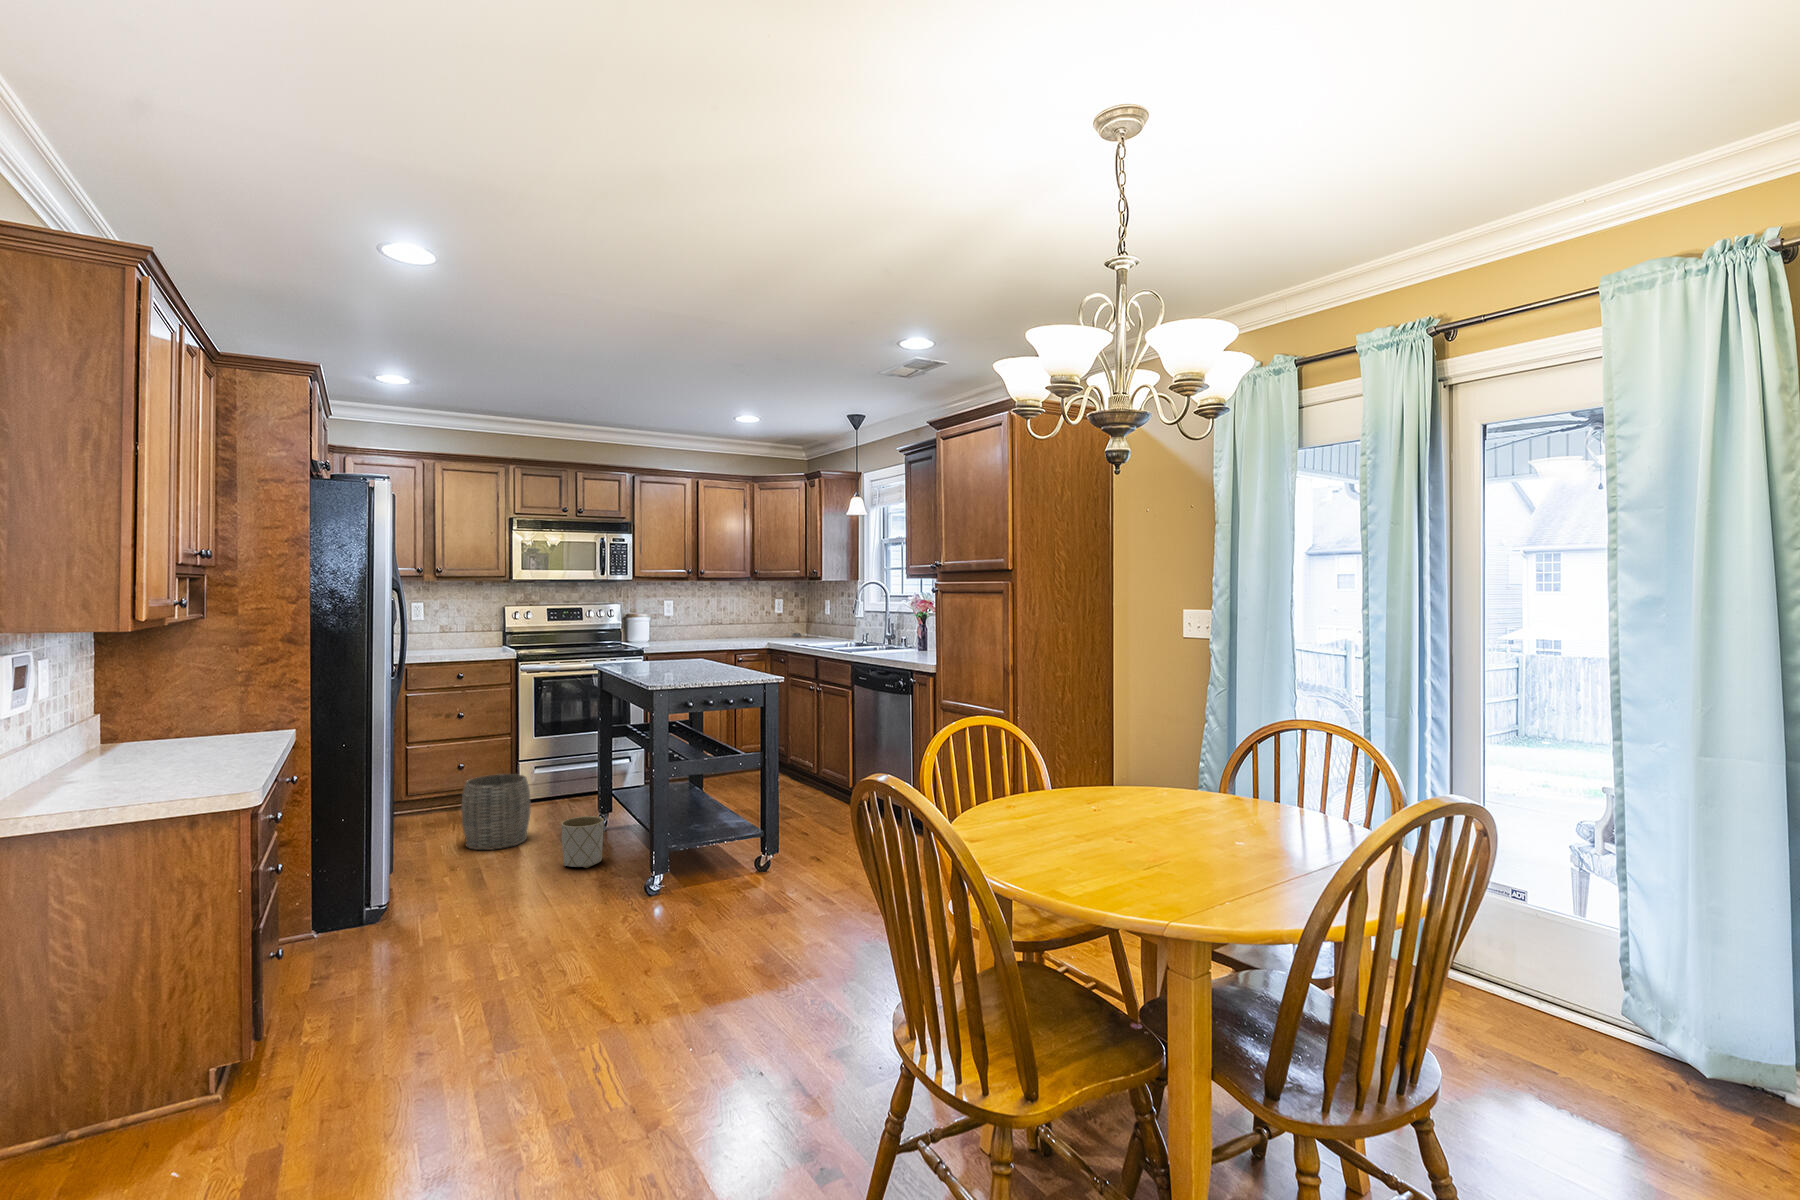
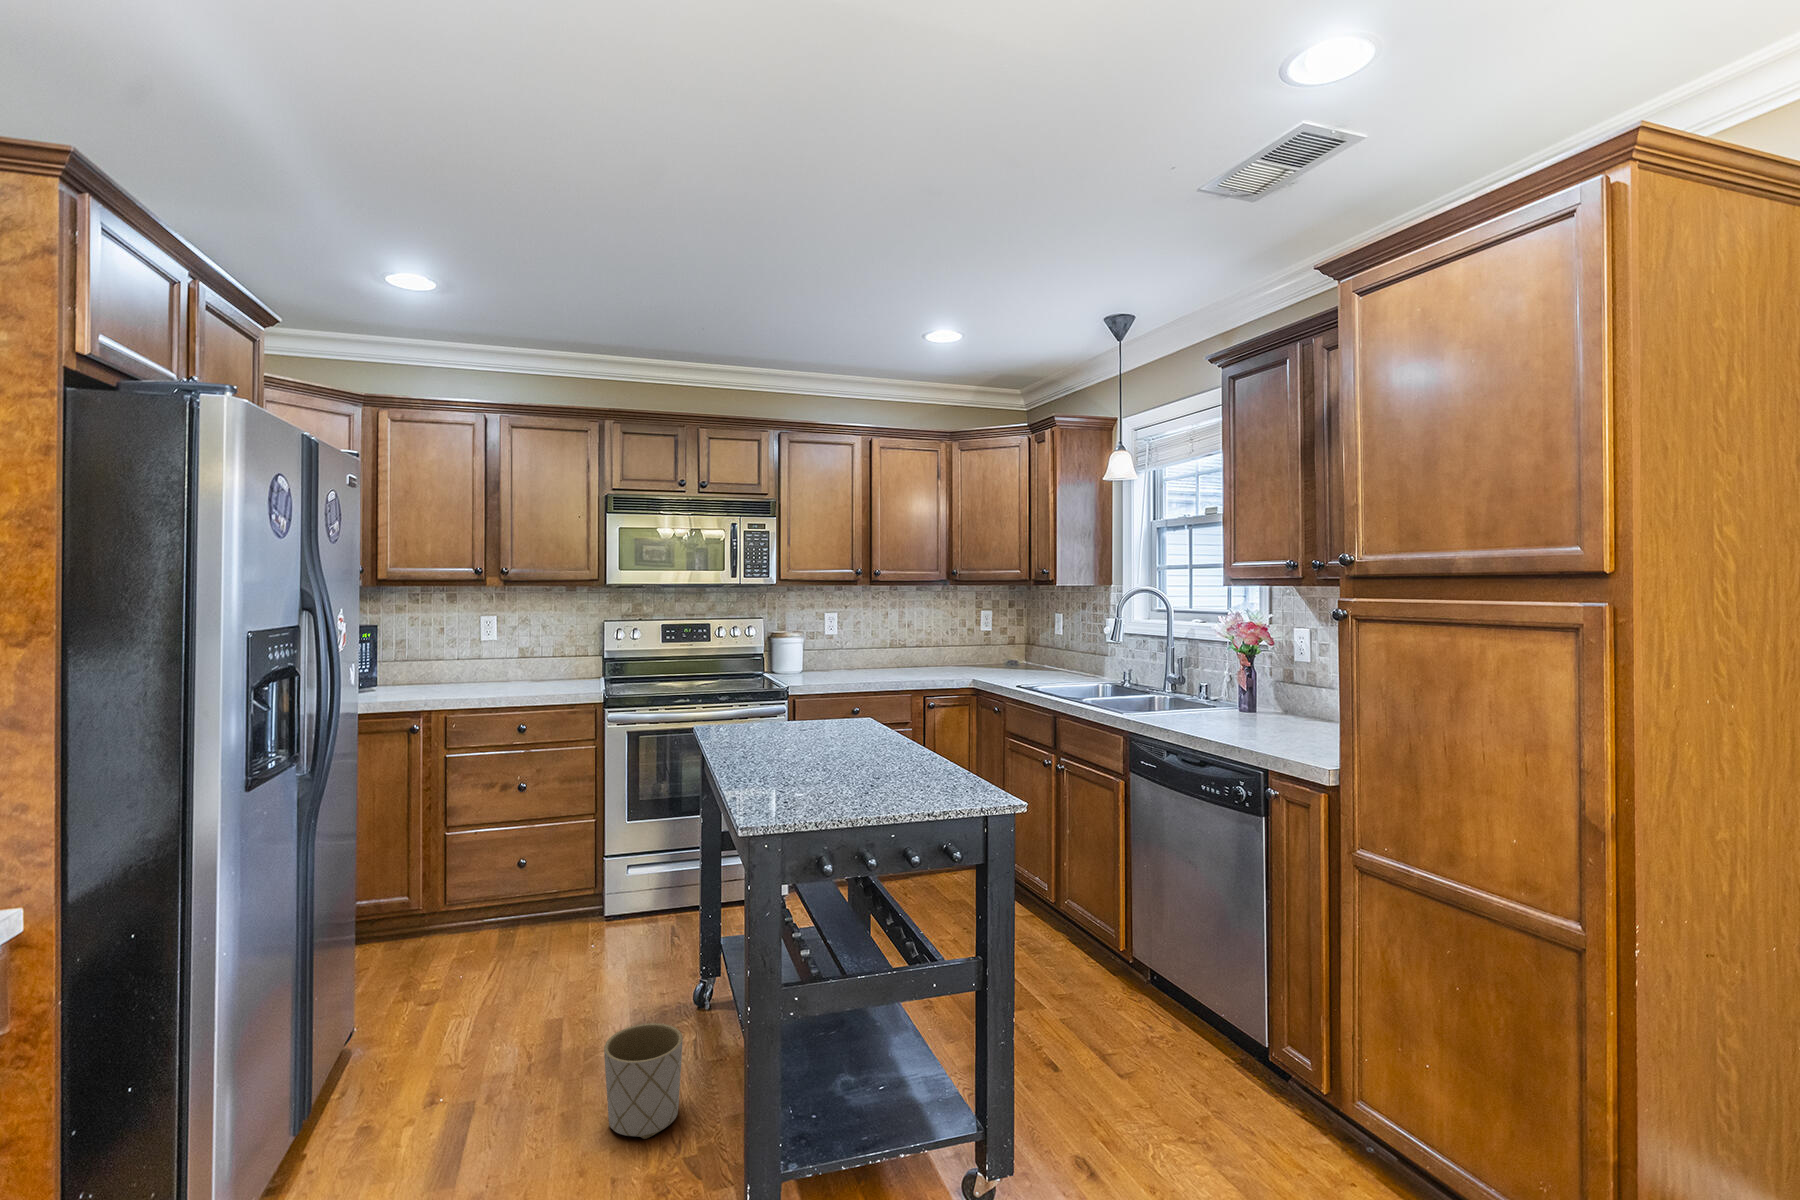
woven basket: present [461,774,530,850] -> none [473,907,586,1051]

